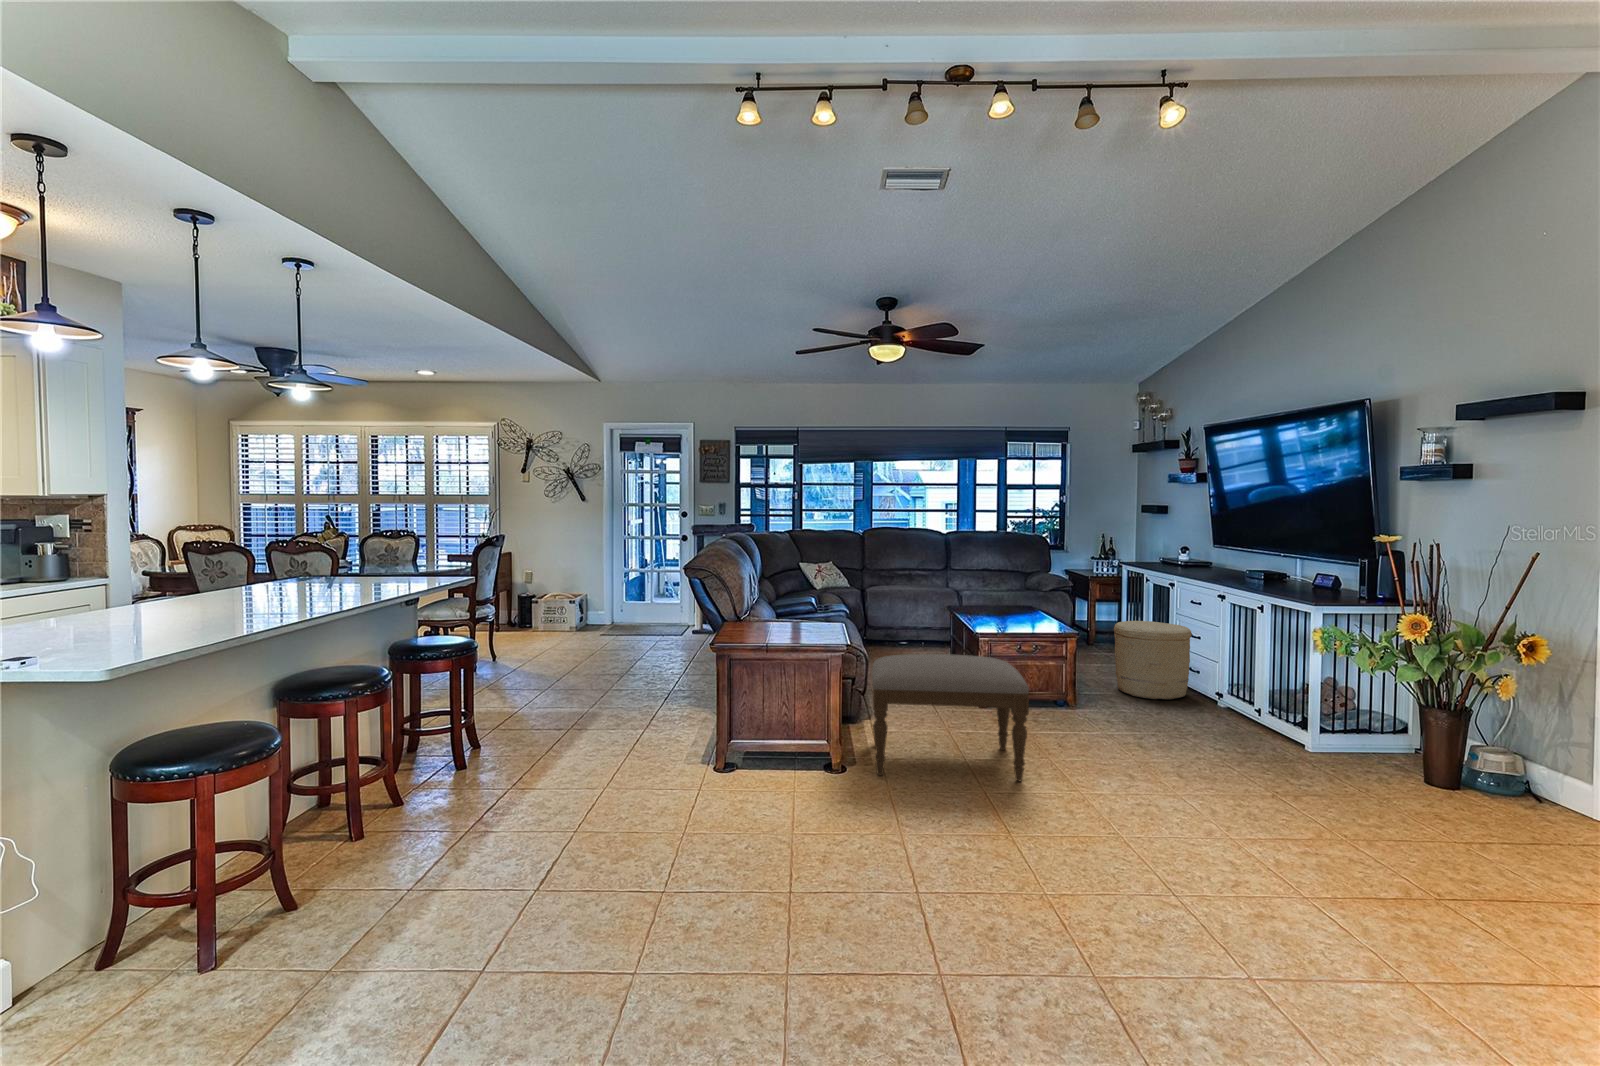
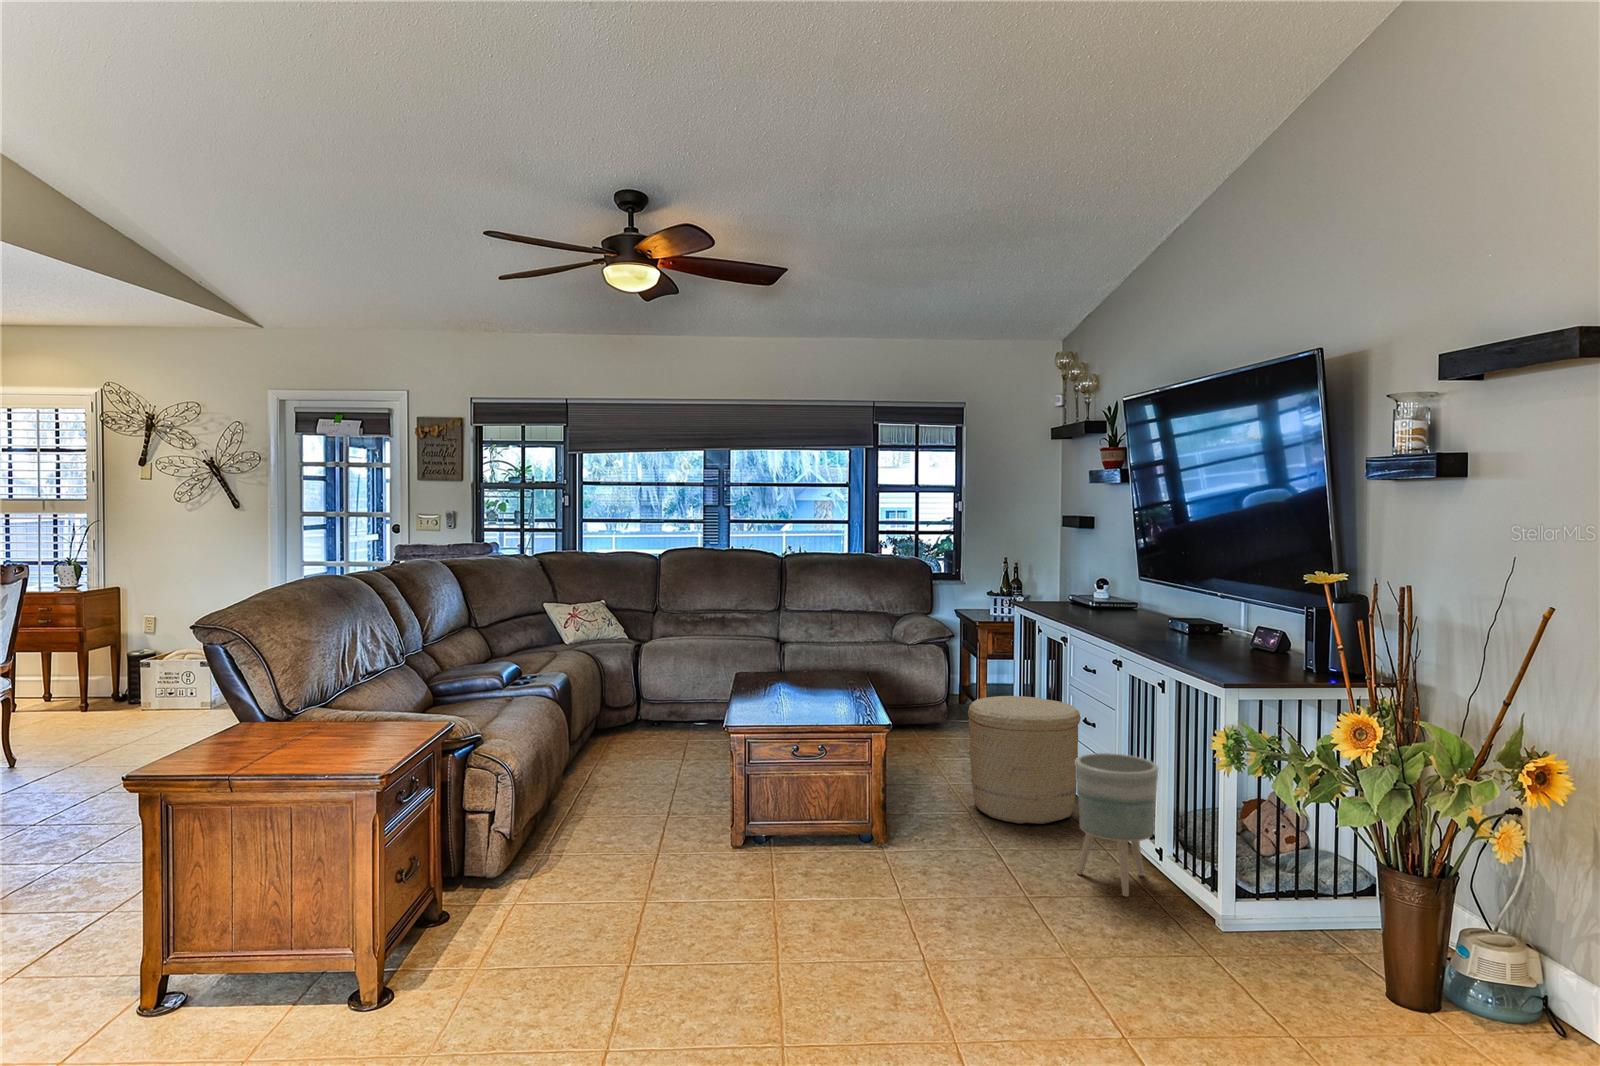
planter: none [1206,651,1262,735] -> present [1075,753,1158,896]
ottoman: present [872,654,1029,781] -> none [423,780,725,1021]

